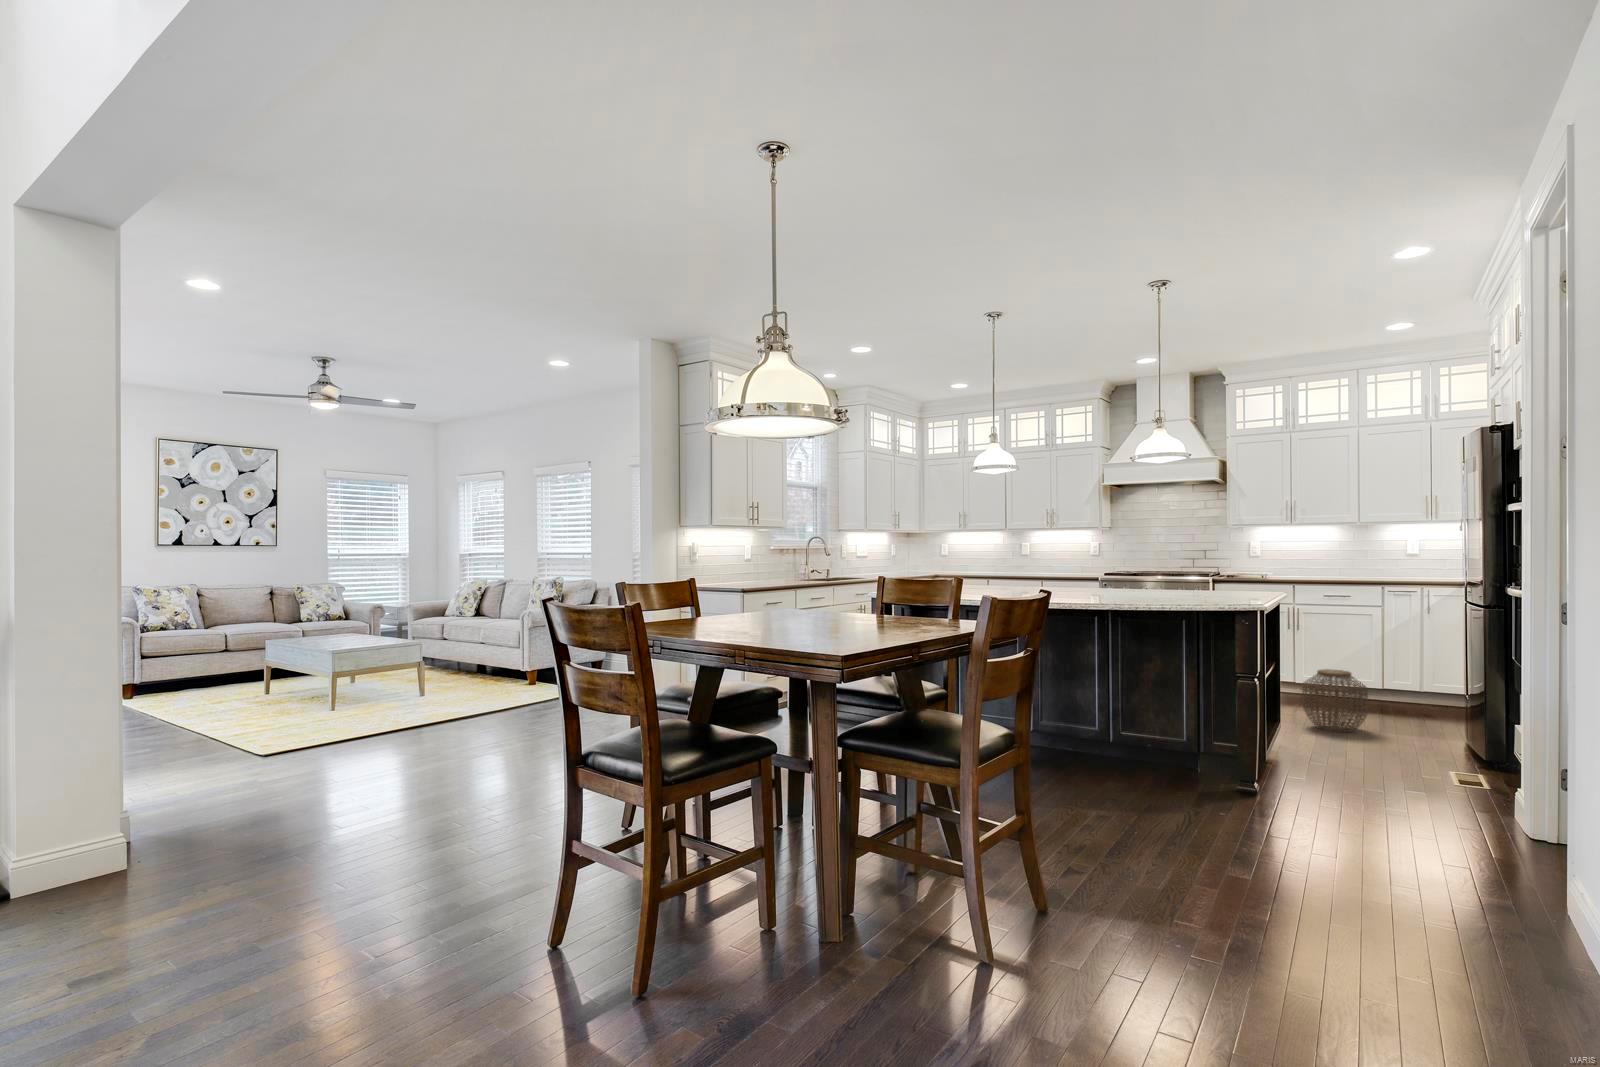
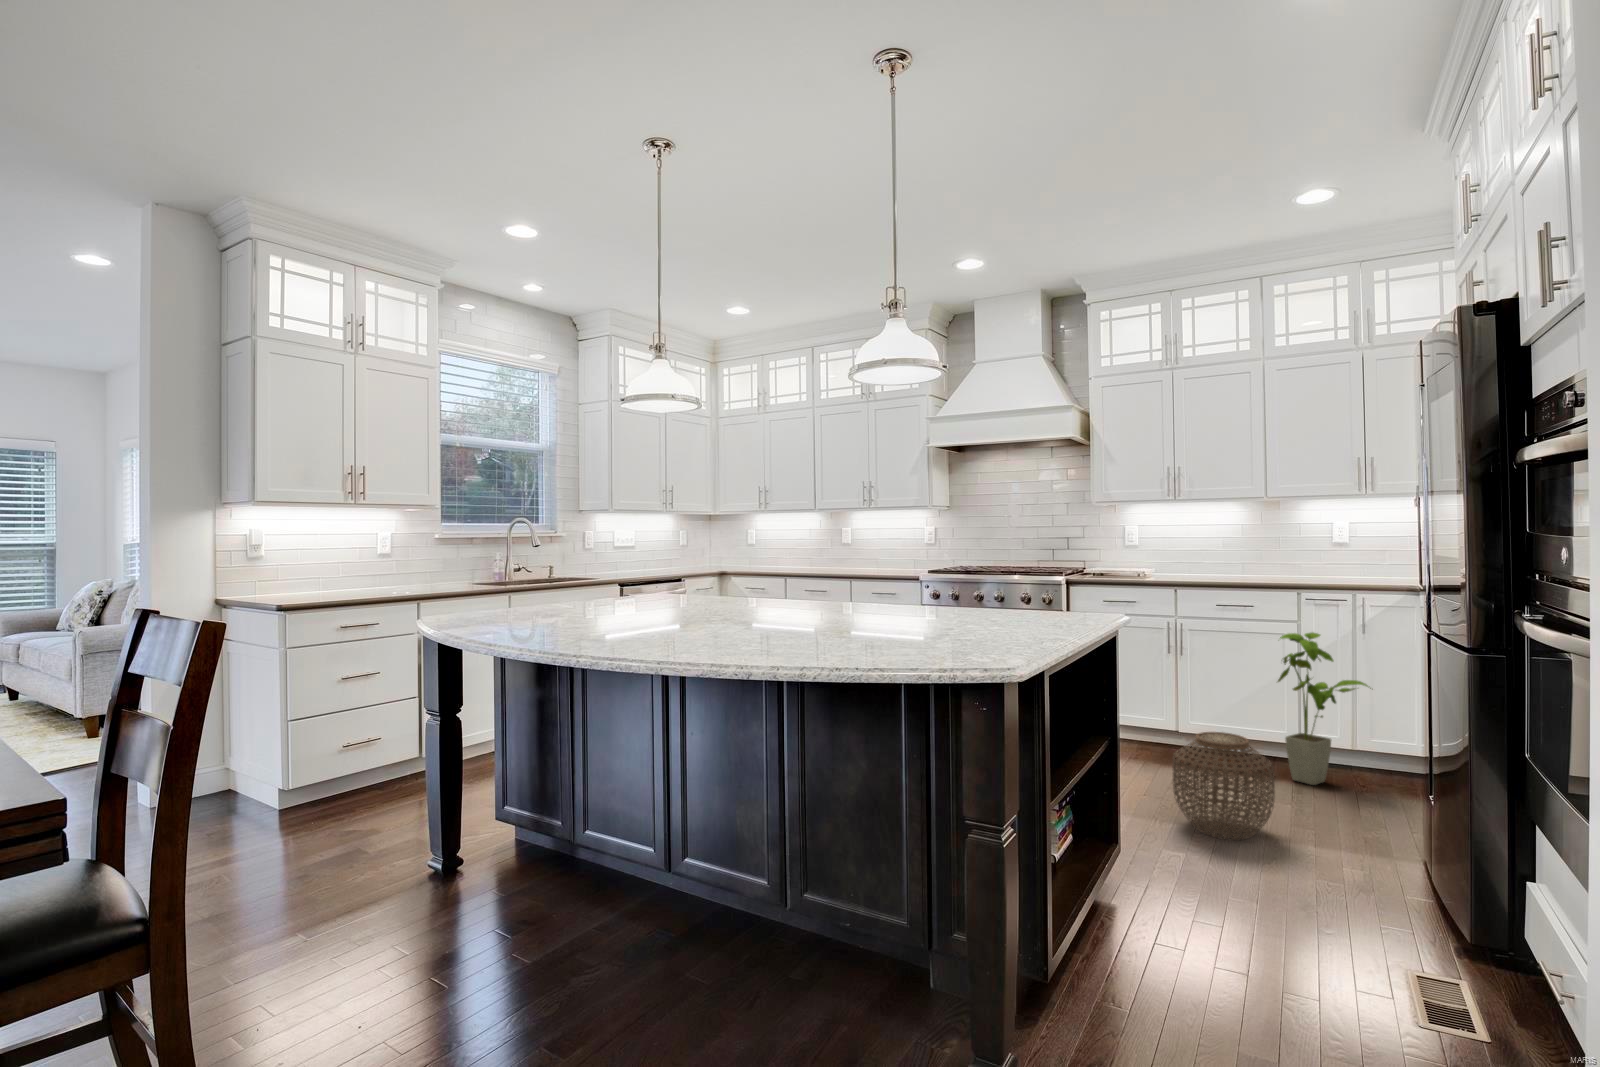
house plant: none [1369,612,1436,714] -> present [1278,632,1371,785]

